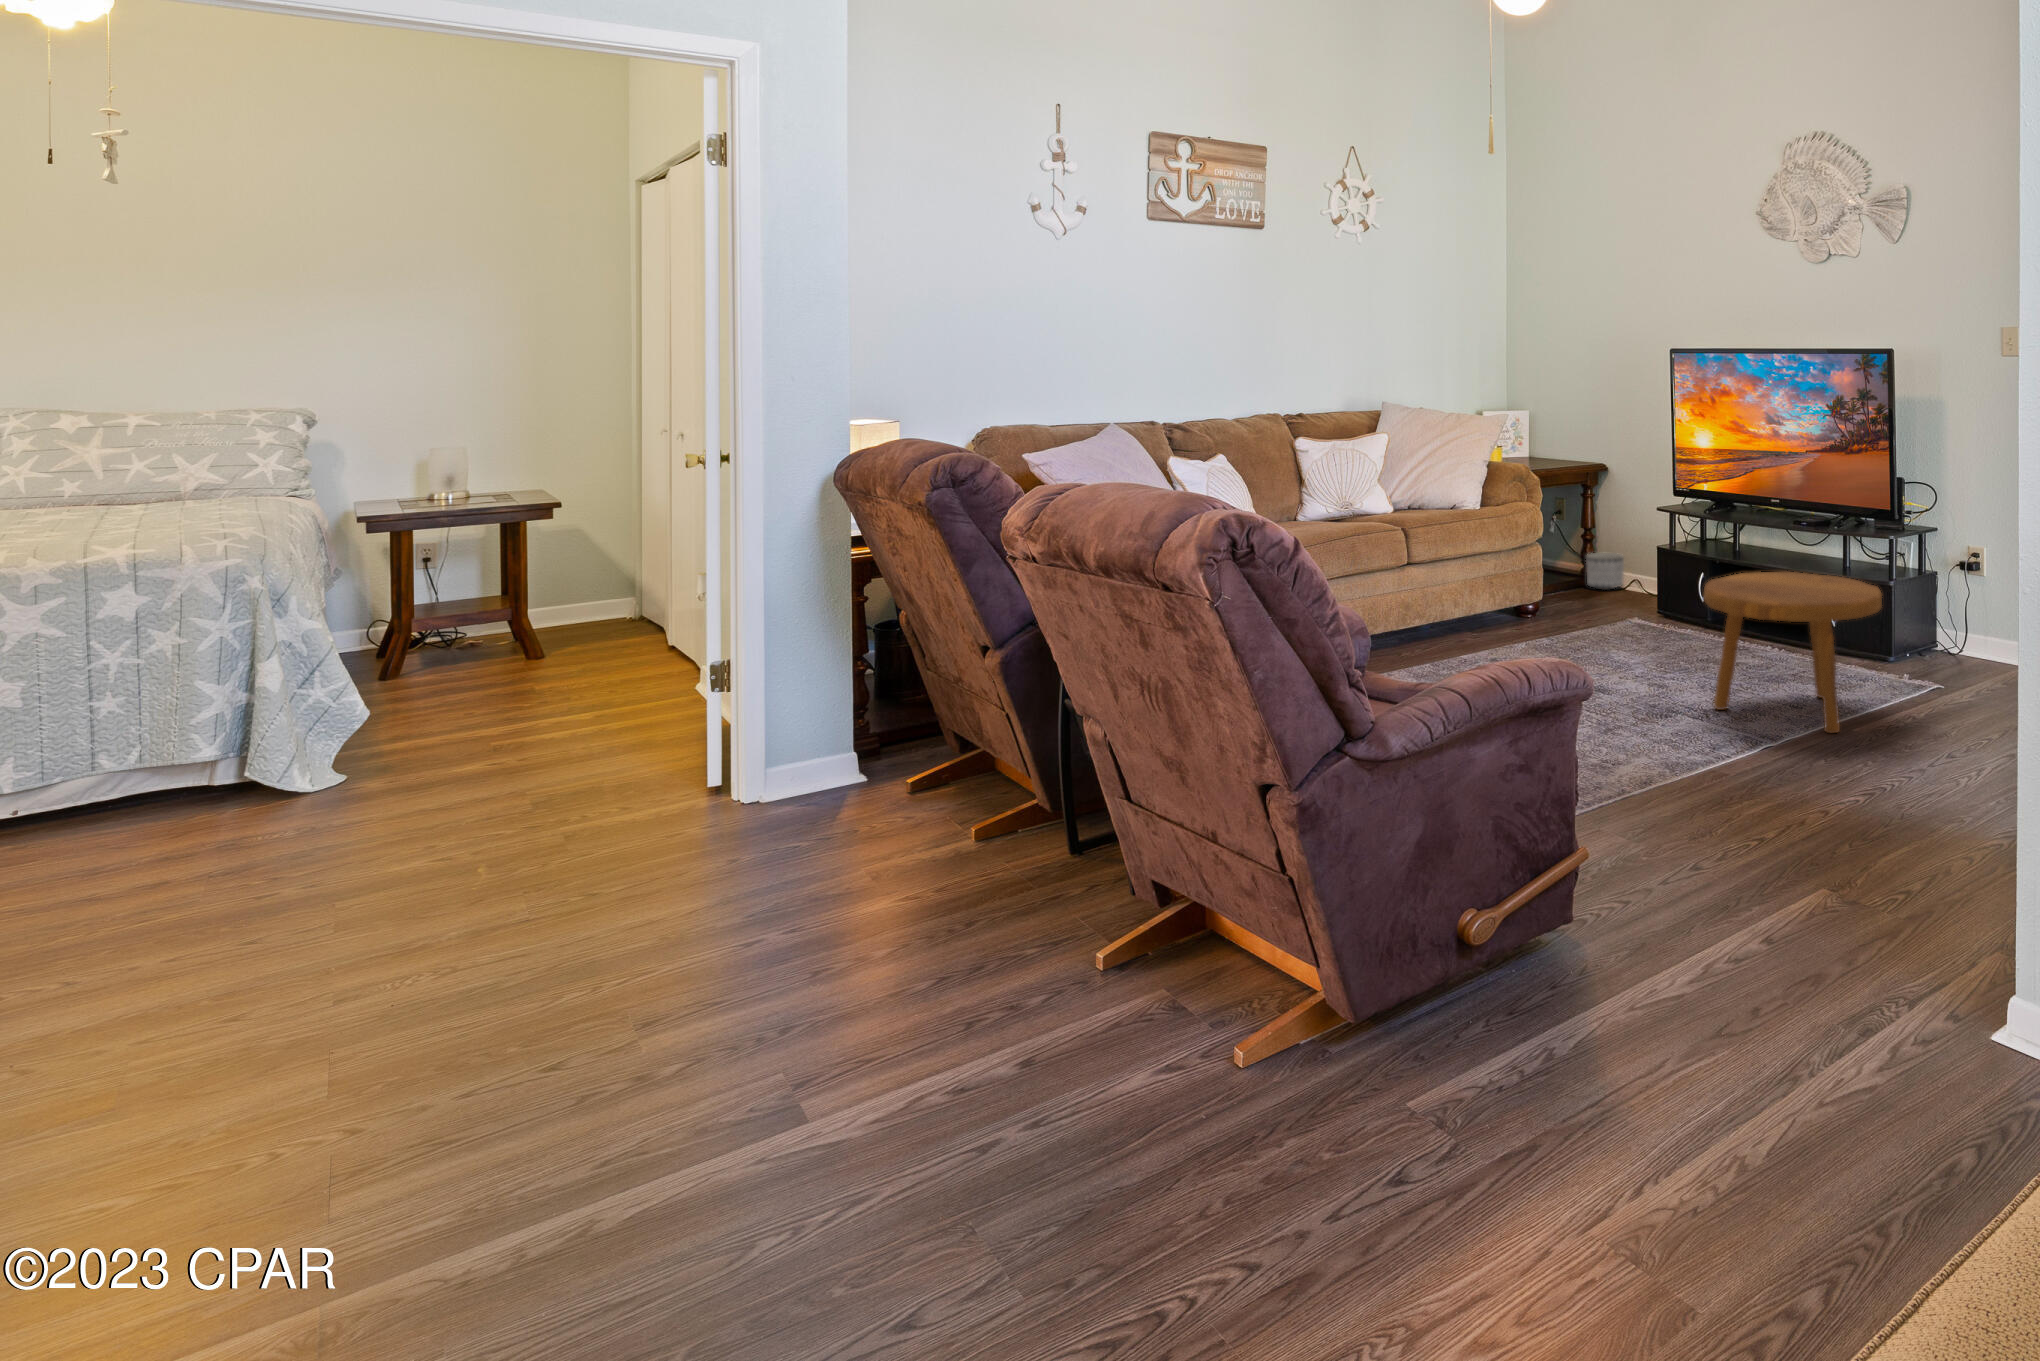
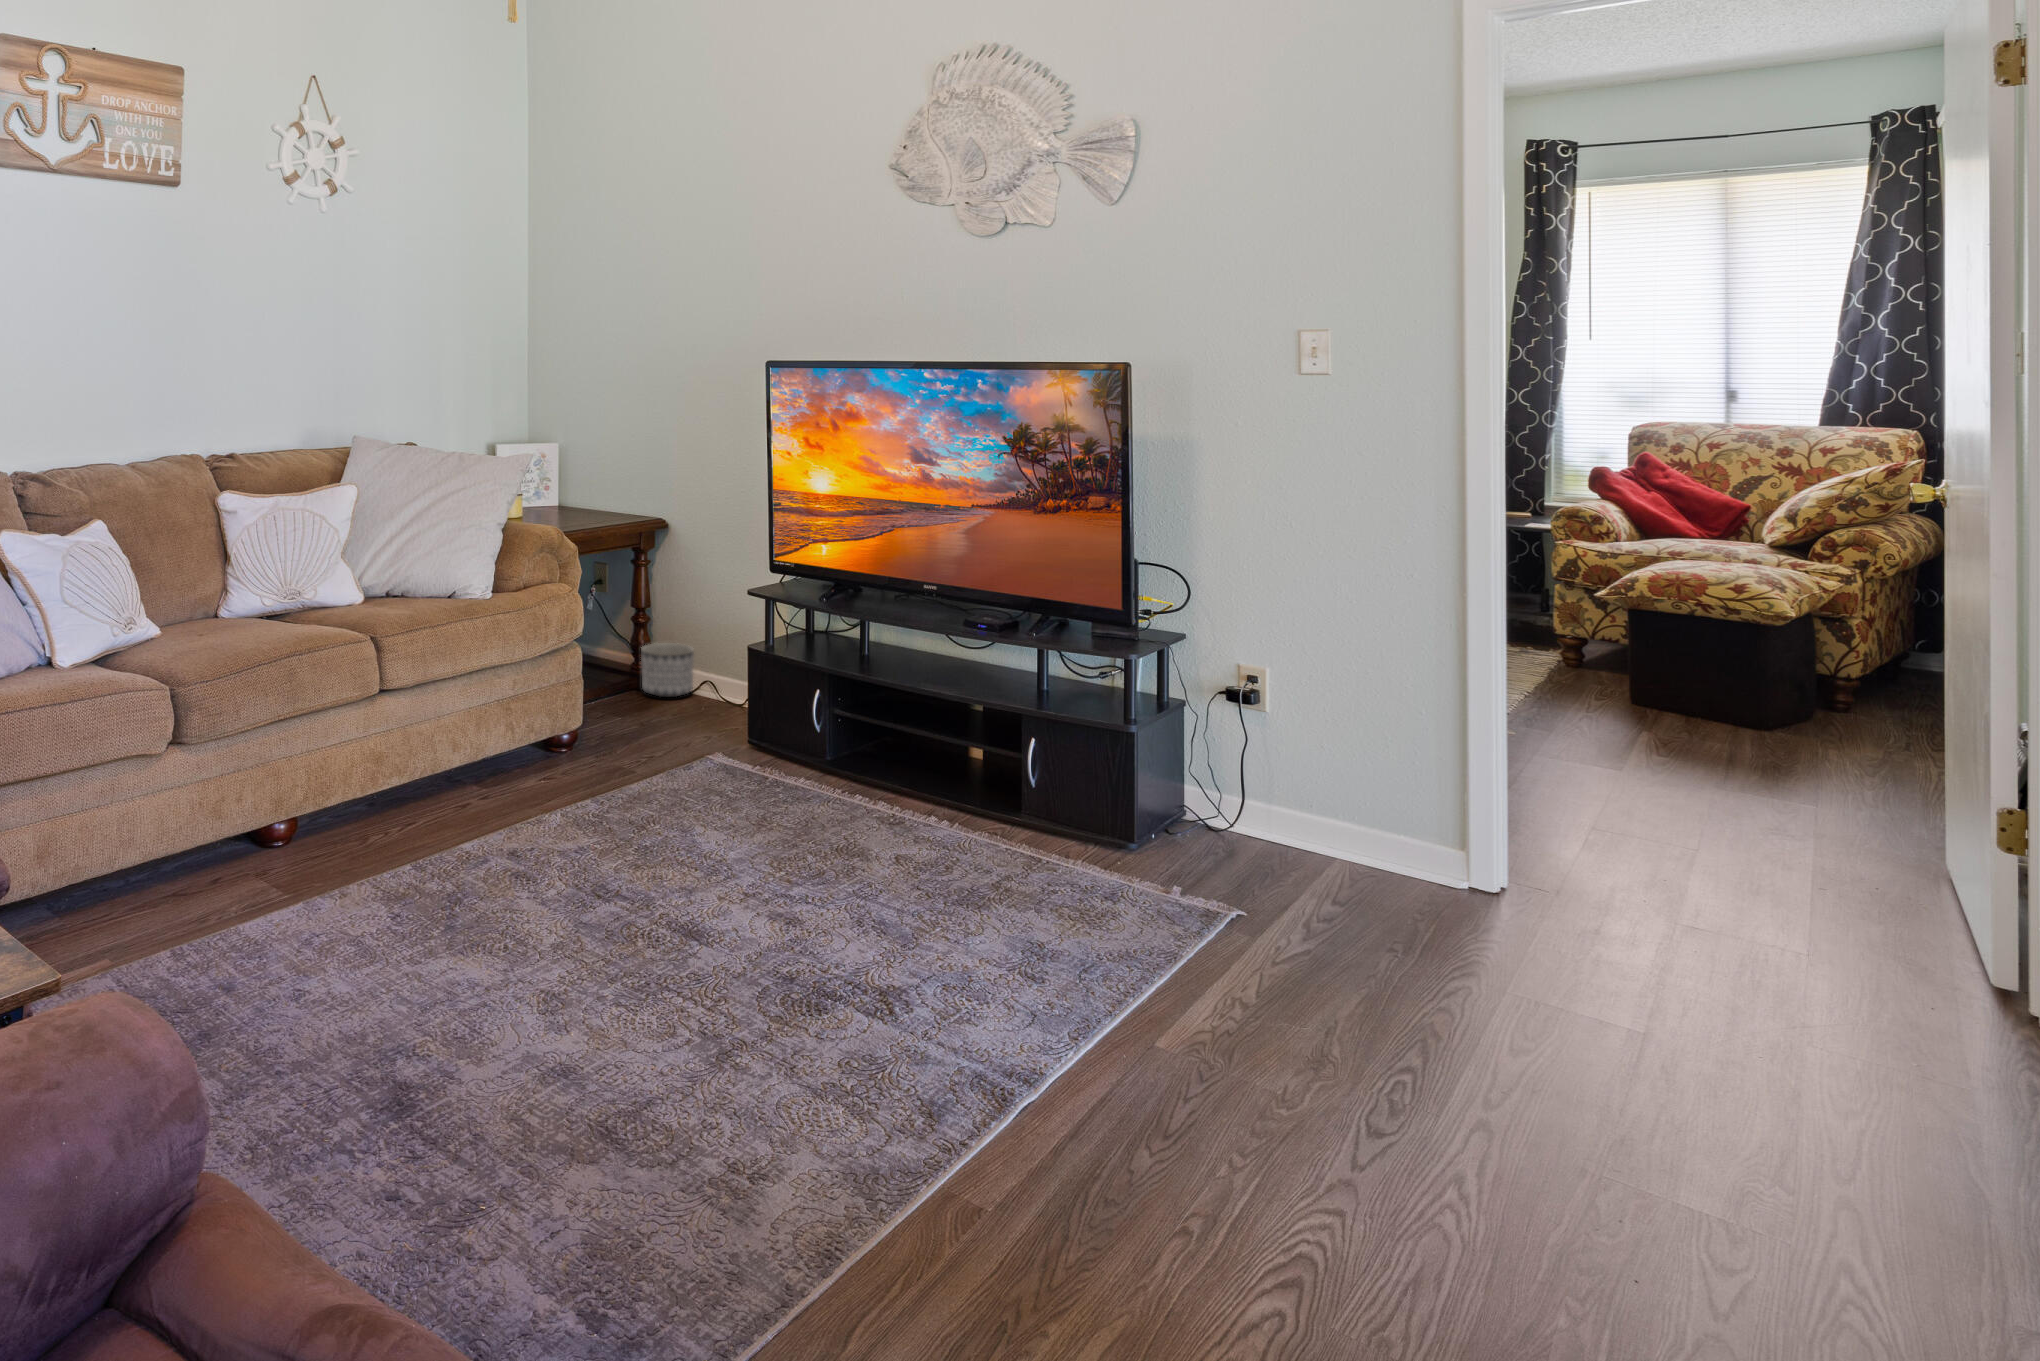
footstool: present [1703,572,1882,733] -> none [869,727,1194,1055]

